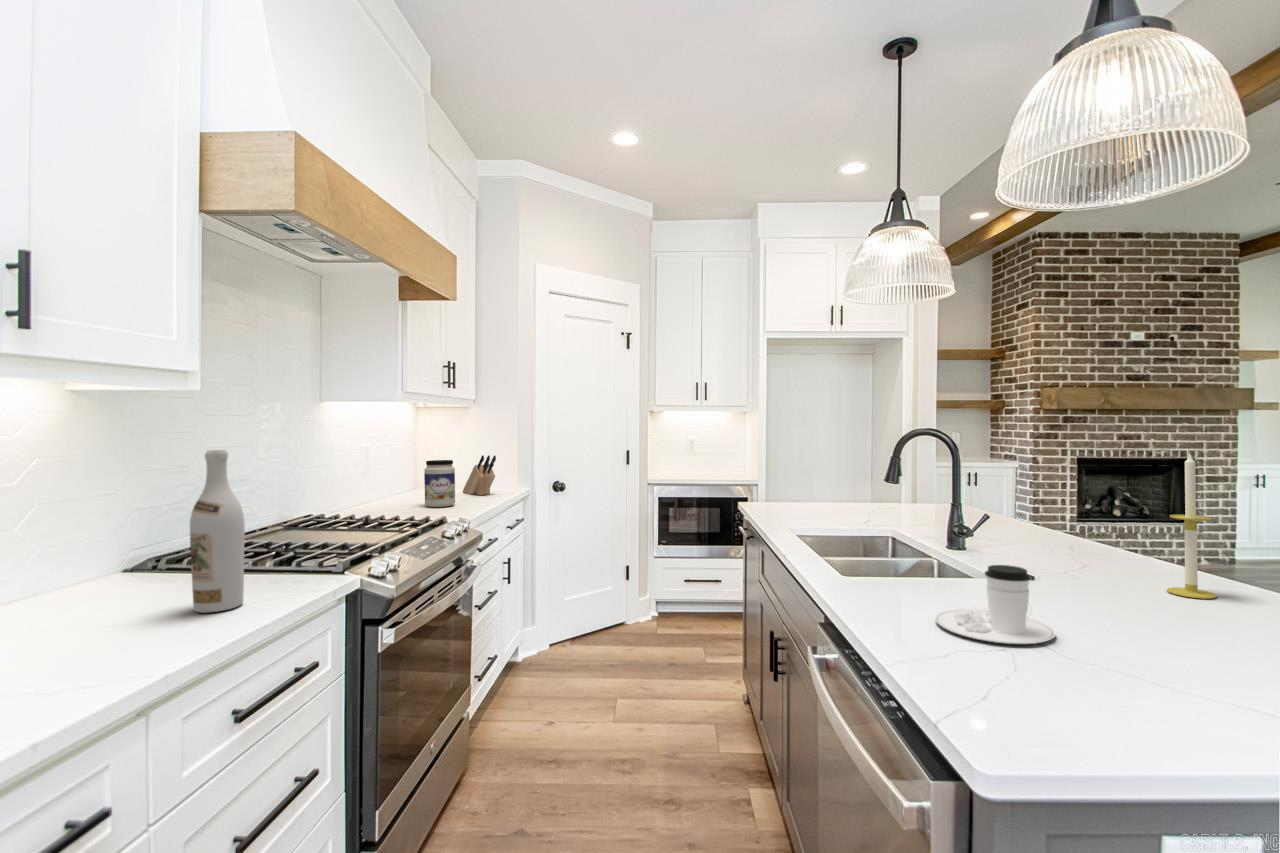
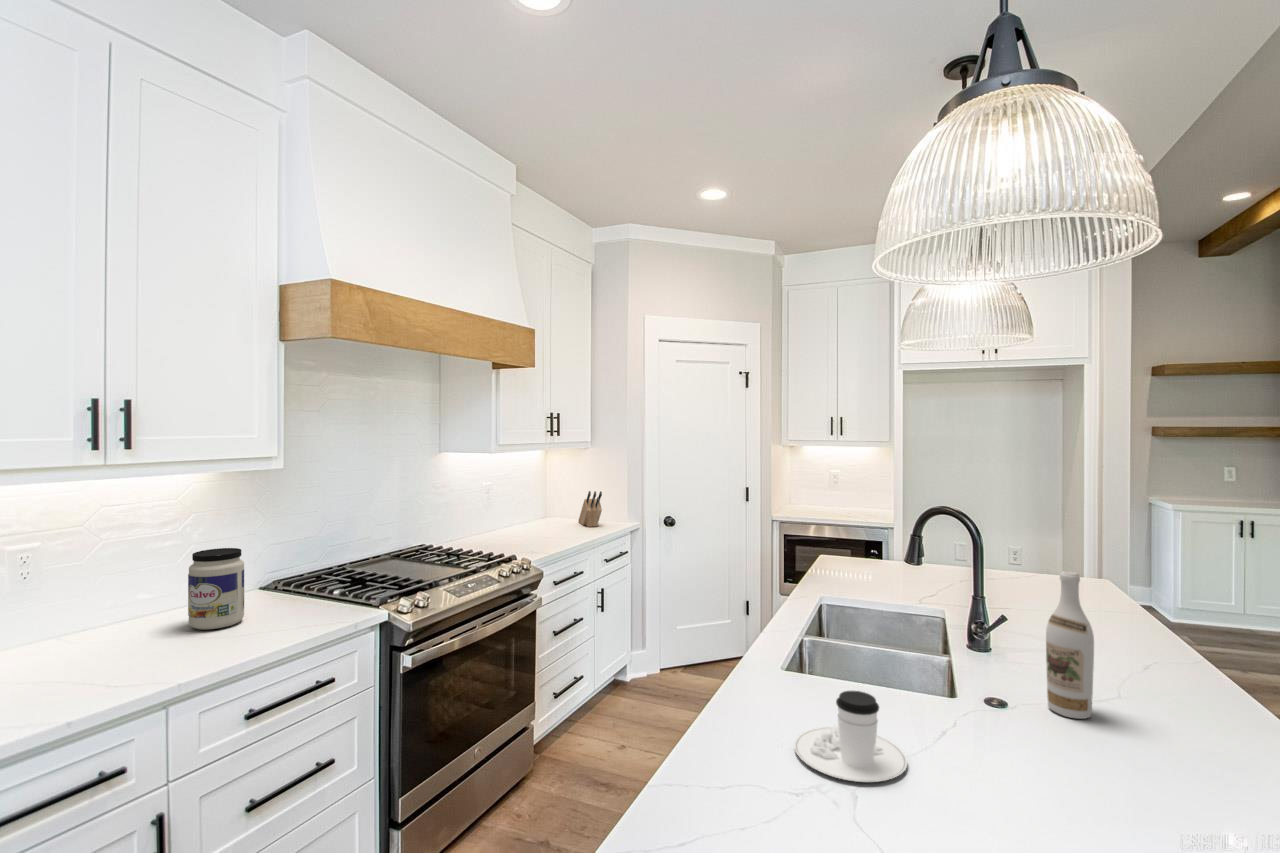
wine bottle: present [190,450,245,613] -> present [1046,571,1094,719]
candle: present [1167,454,1217,599] -> none [1151,586,1211,770]
jar: present [424,460,455,507] -> present [188,548,244,630]

